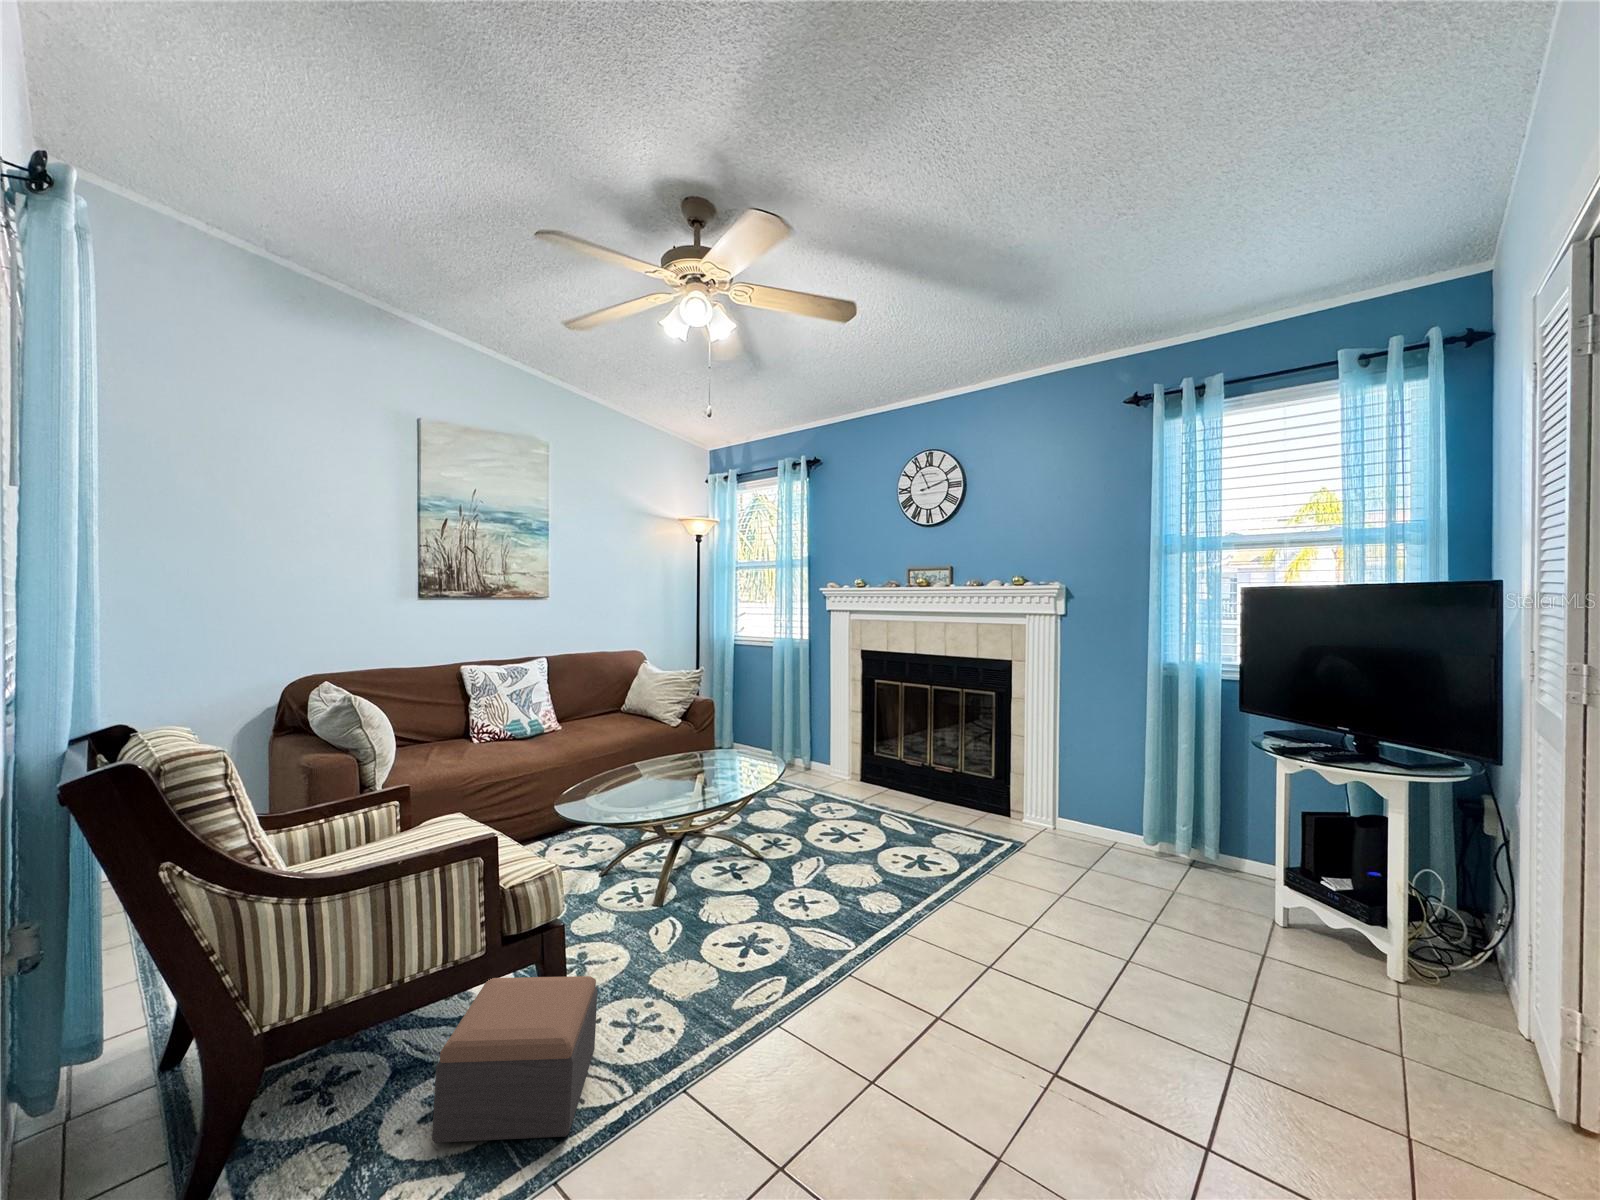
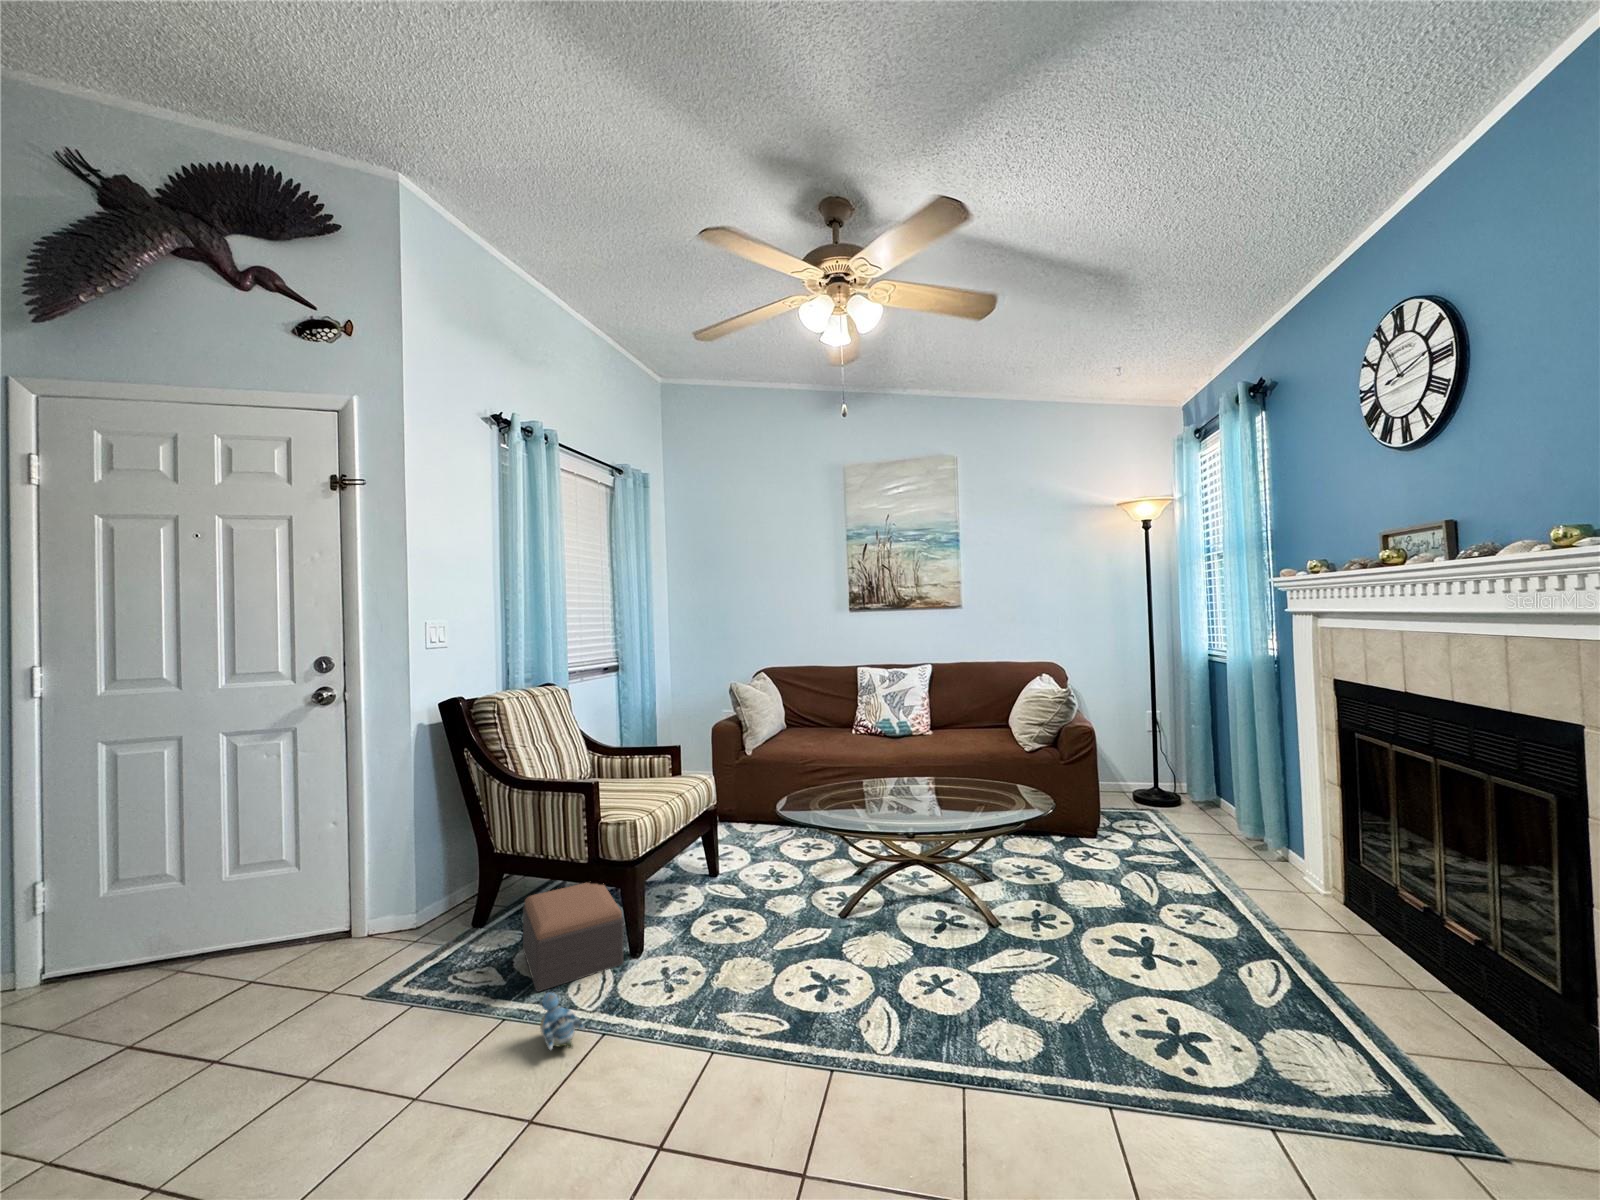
plush toy: none [665,1072,735,1127] -> present [540,992,585,1050]

